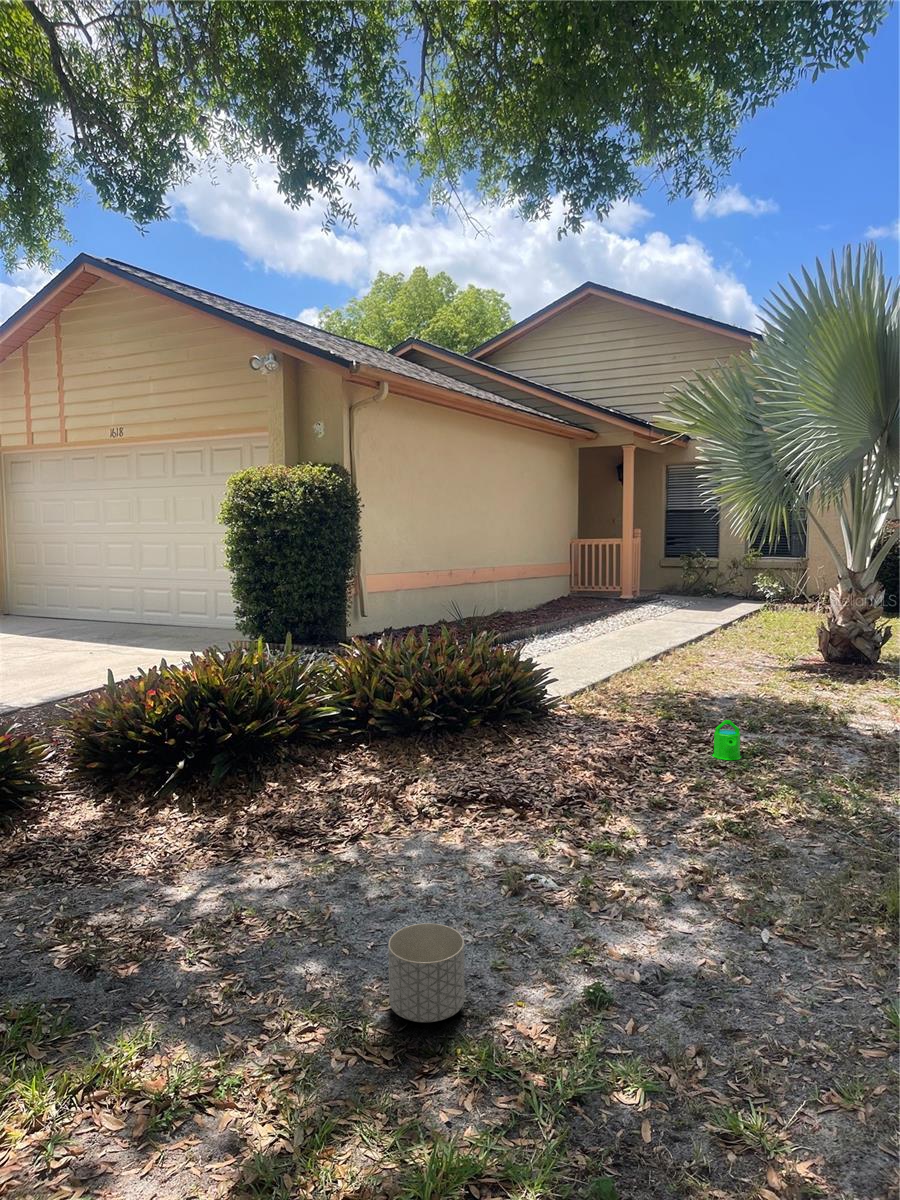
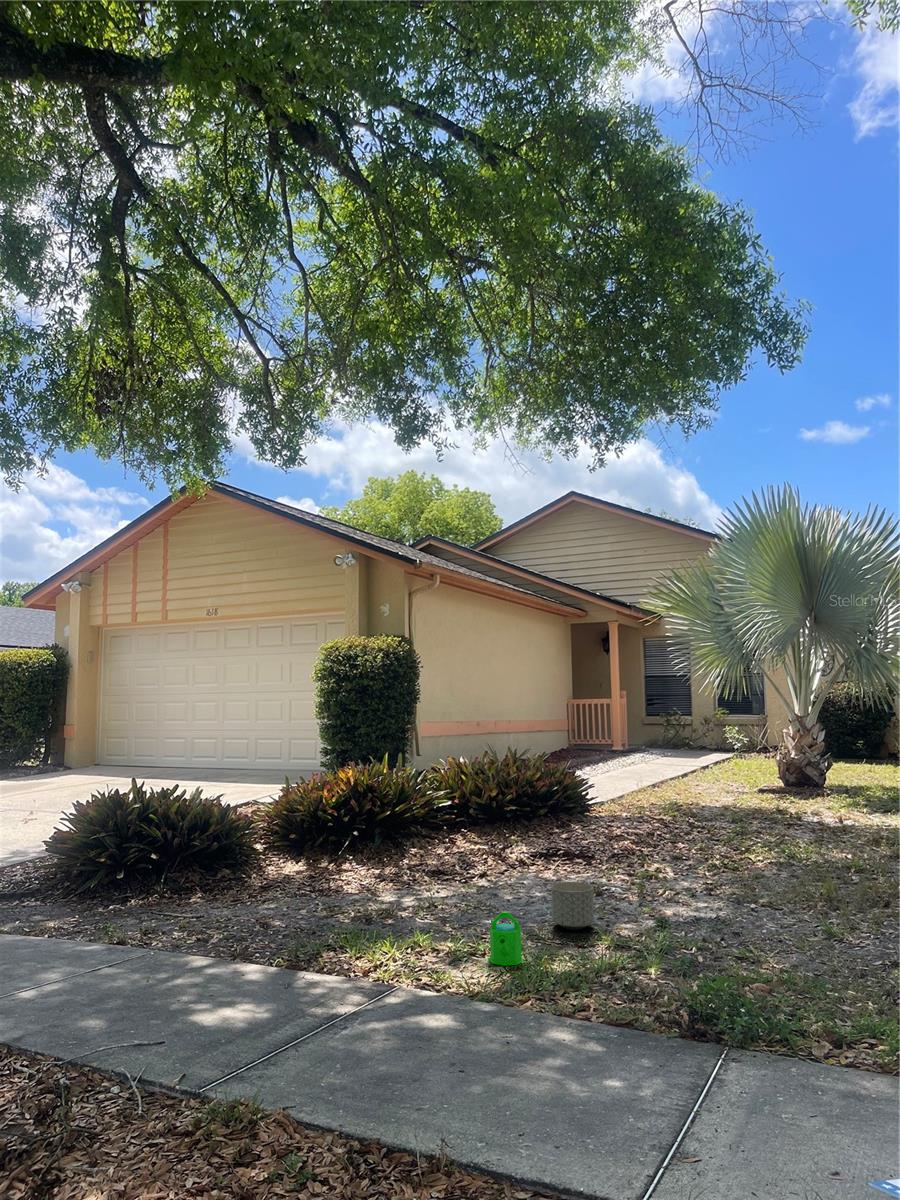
watering can: present [712,720,742,760] -> present [488,911,524,966]

